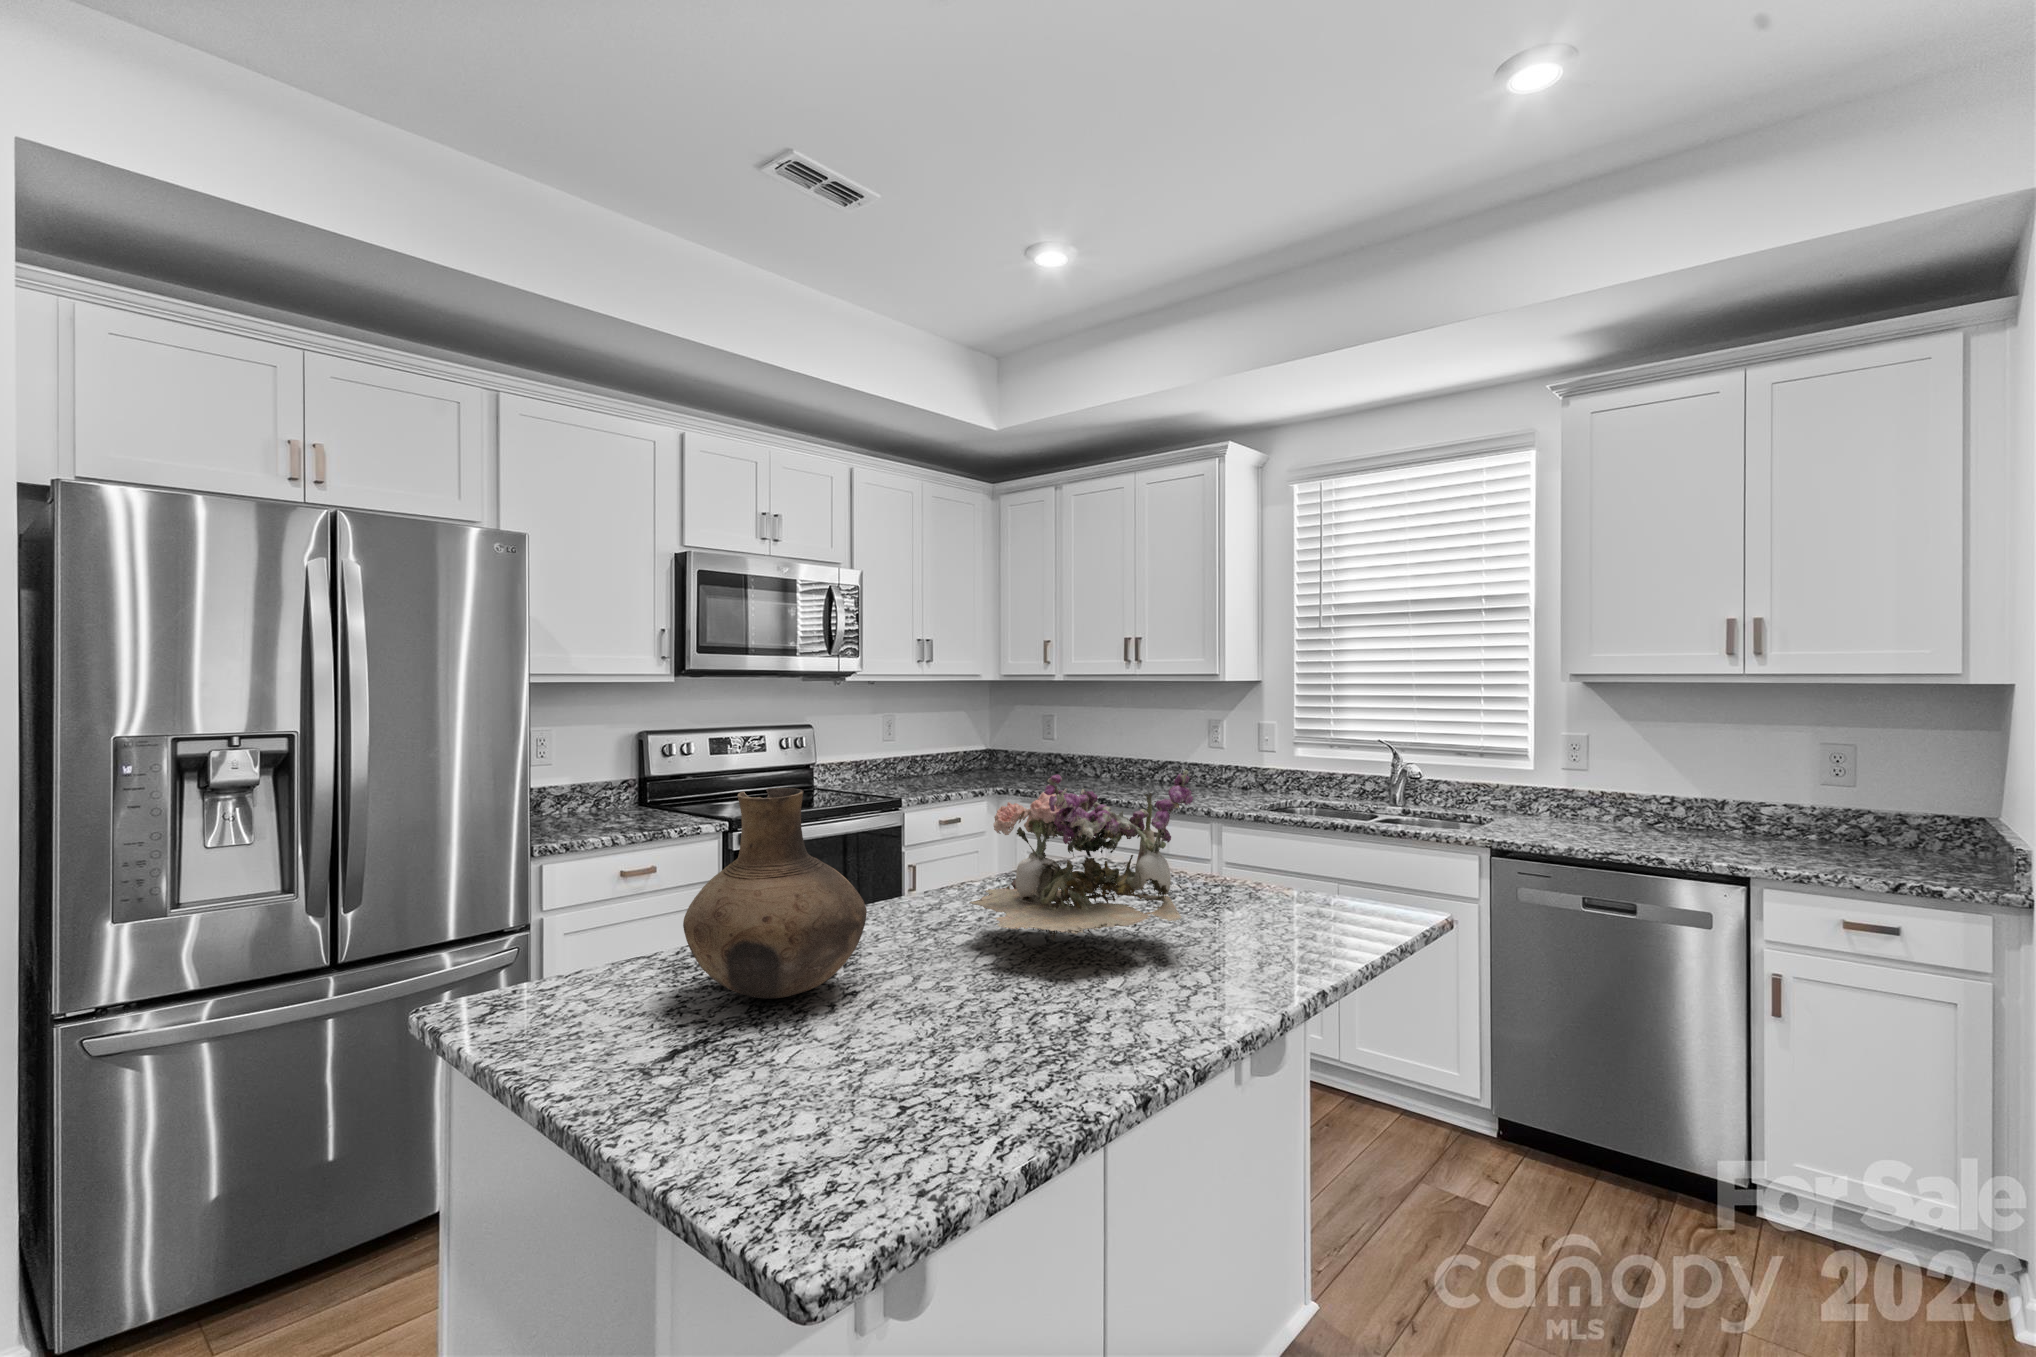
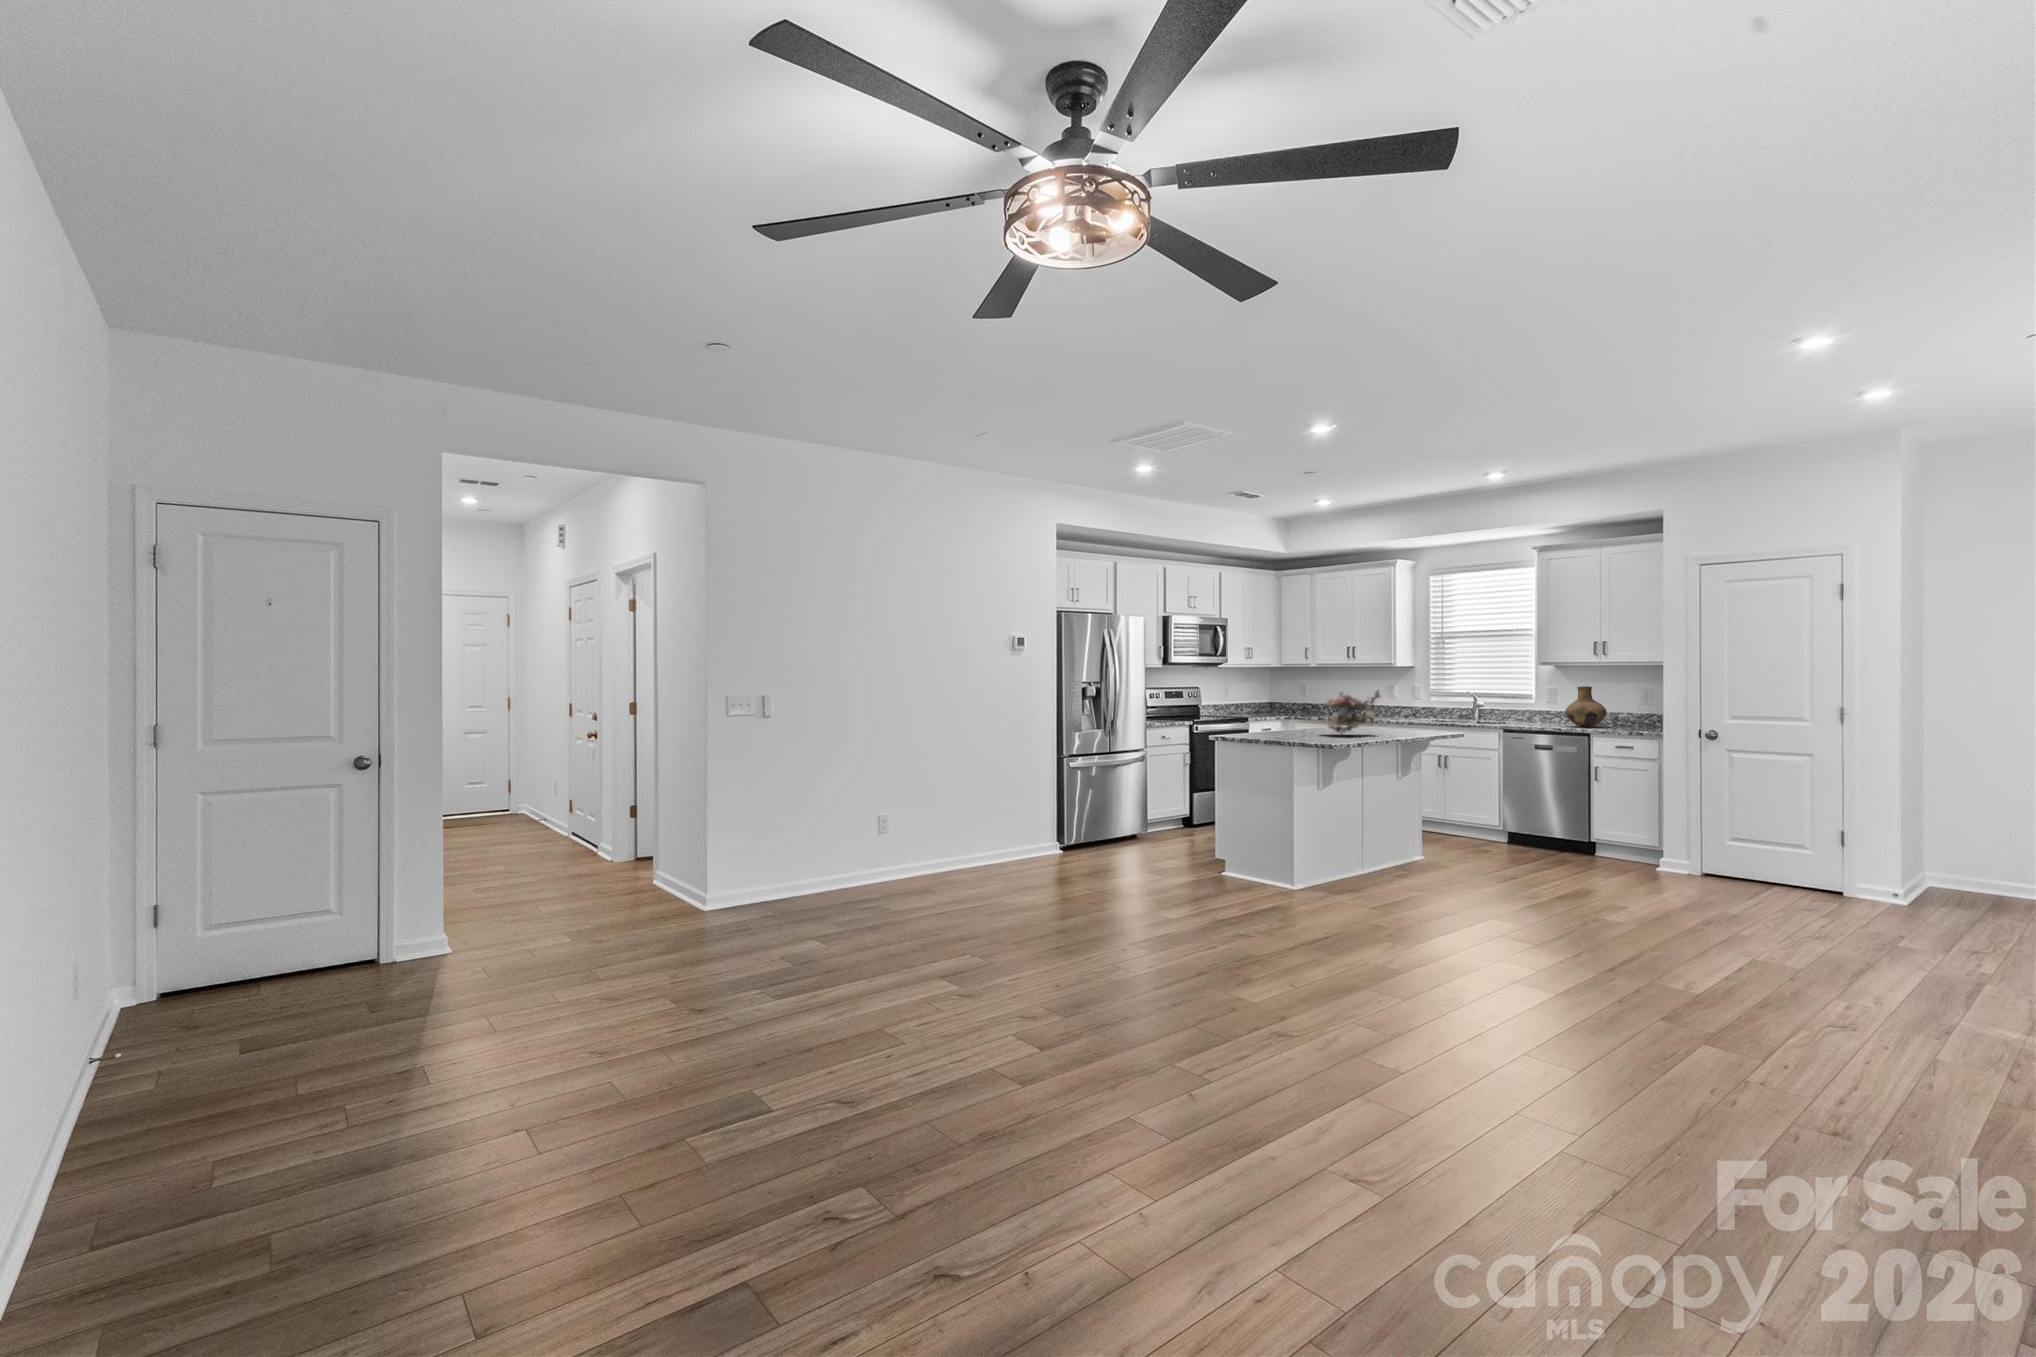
vase: present [683,788,867,999] -> present [1565,686,1607,727]

